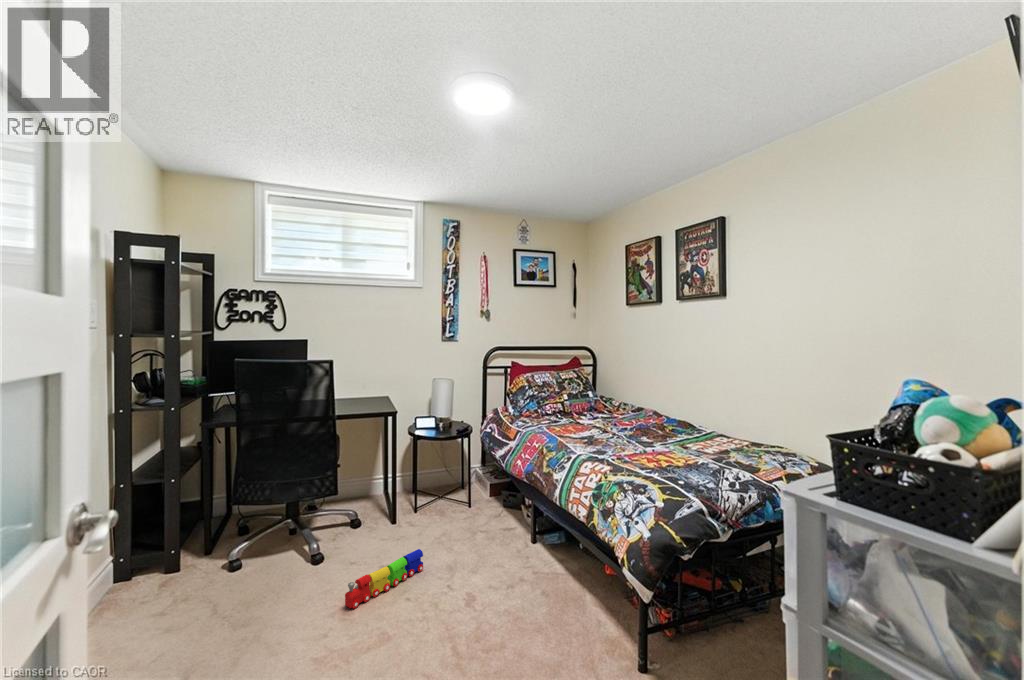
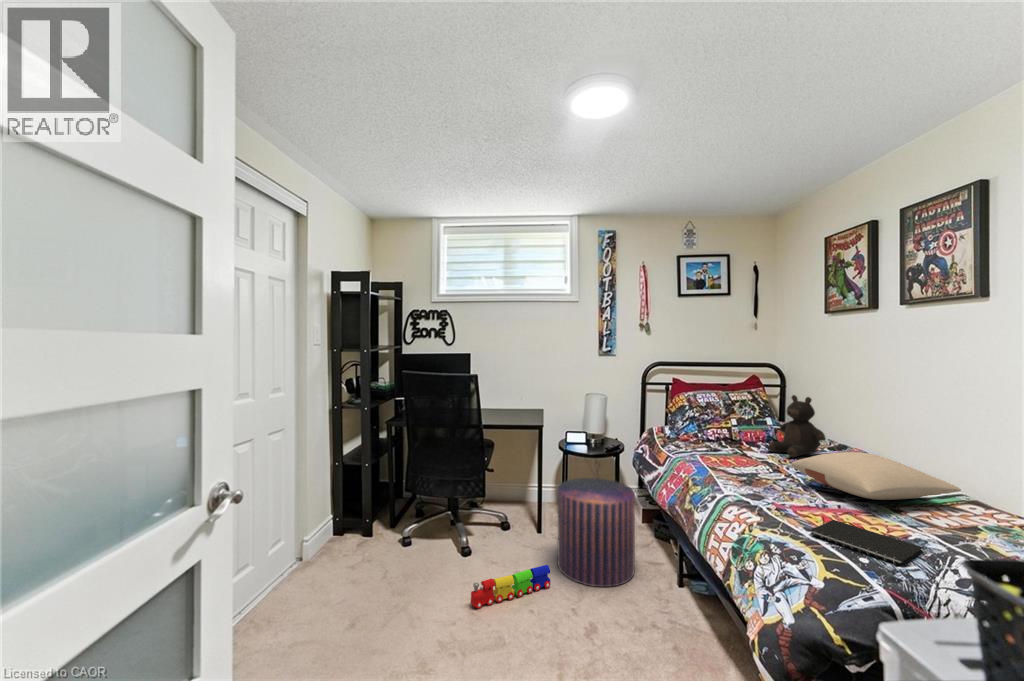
teddy bear: none [592,371,632,421] -> present [768,395,825,457]
pillow: none [618,411,719,443] -> present [792,452,961,500]
pouf: none [423,459,496,560] -> present [557,478,635,587]
notebook: none [646,460,710,482] -> present [811,520,923,565]

